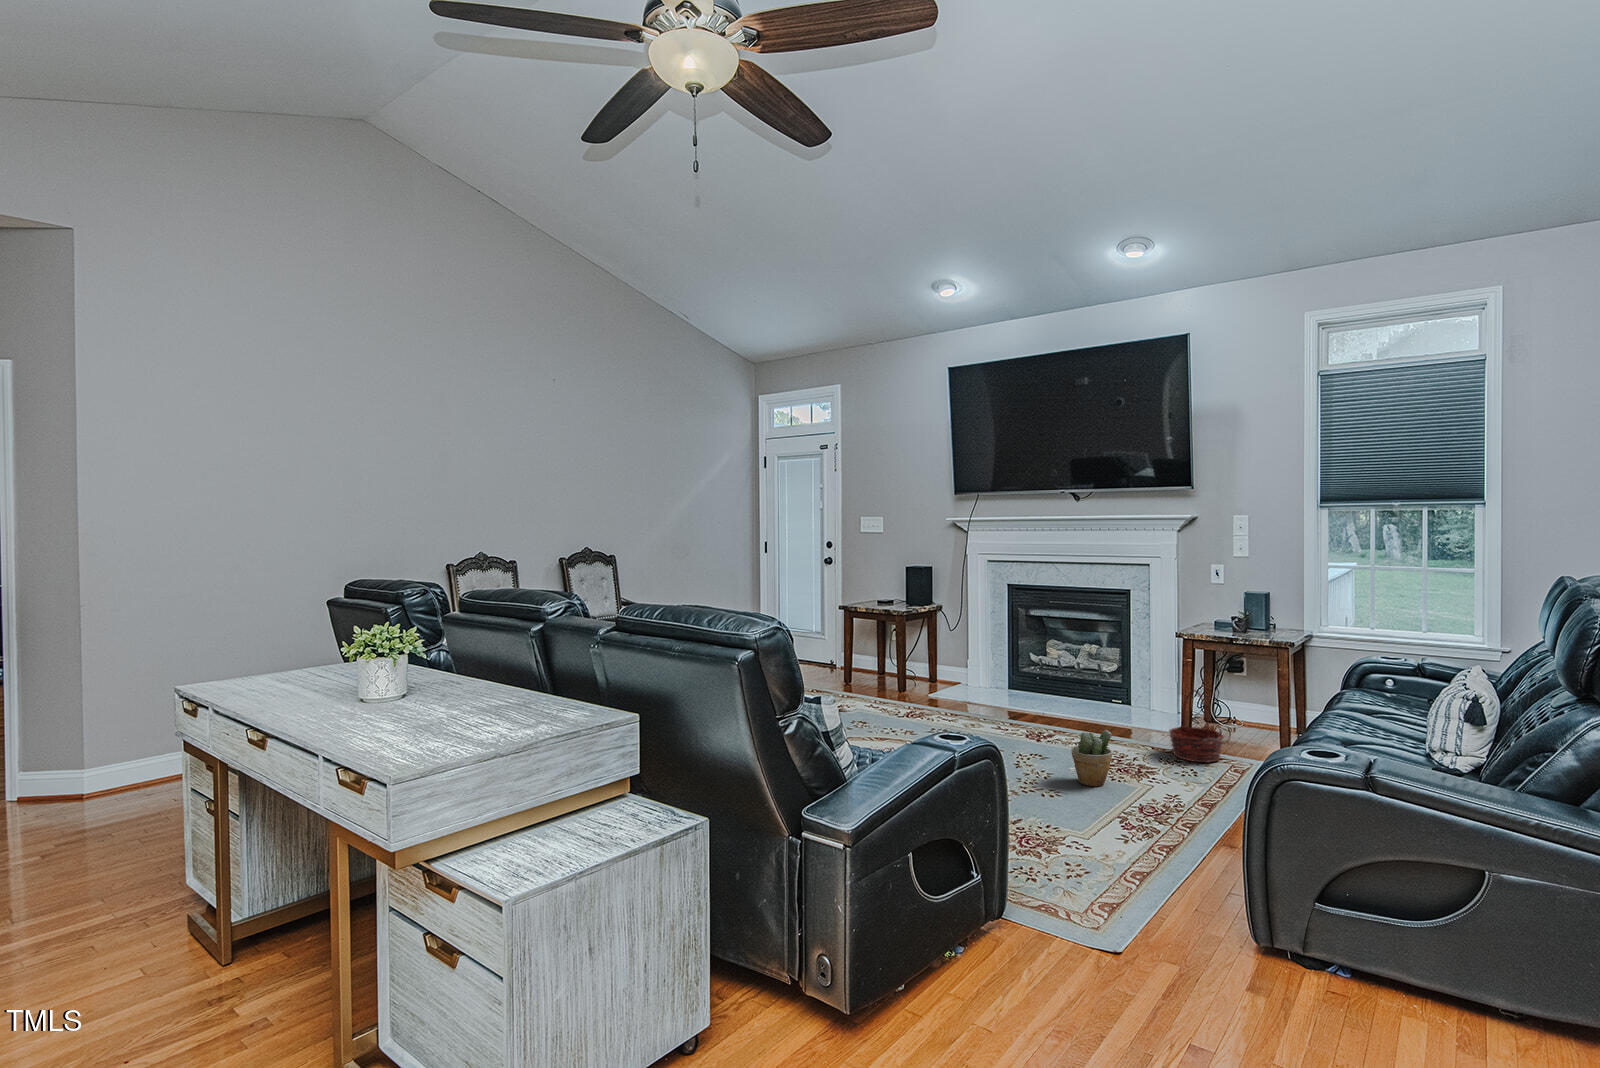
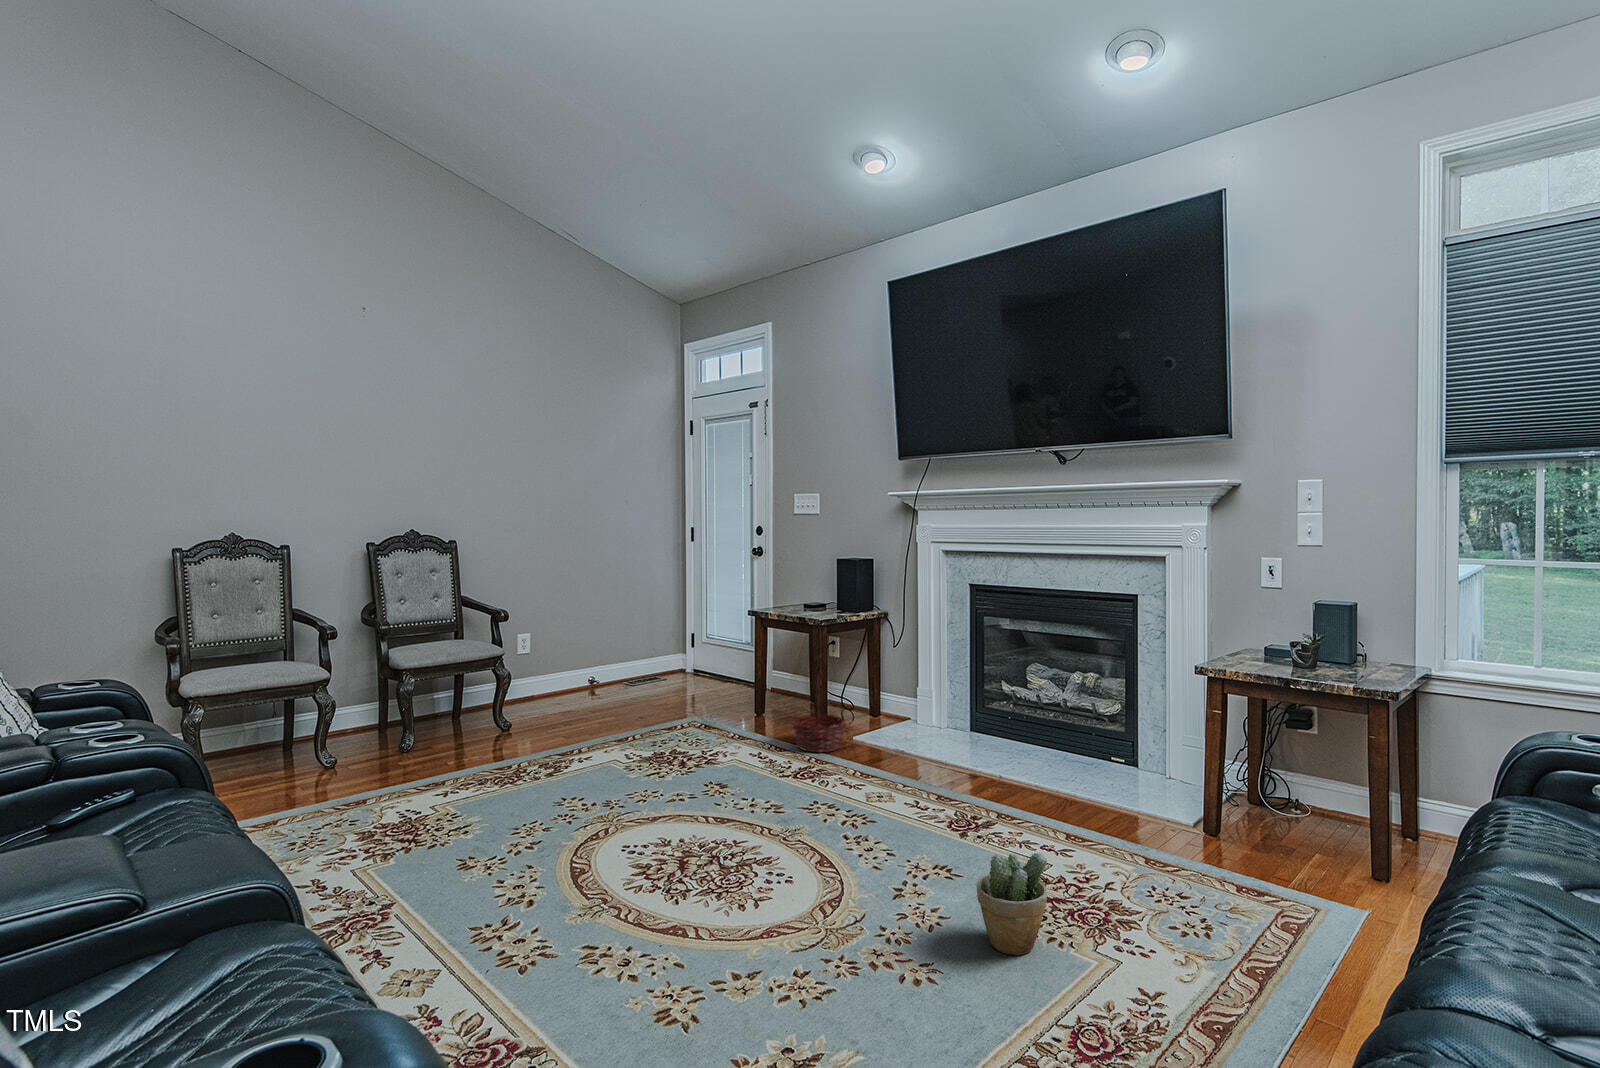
basket: present [1169,690,1224,763] -> present [792,675,846,752]

